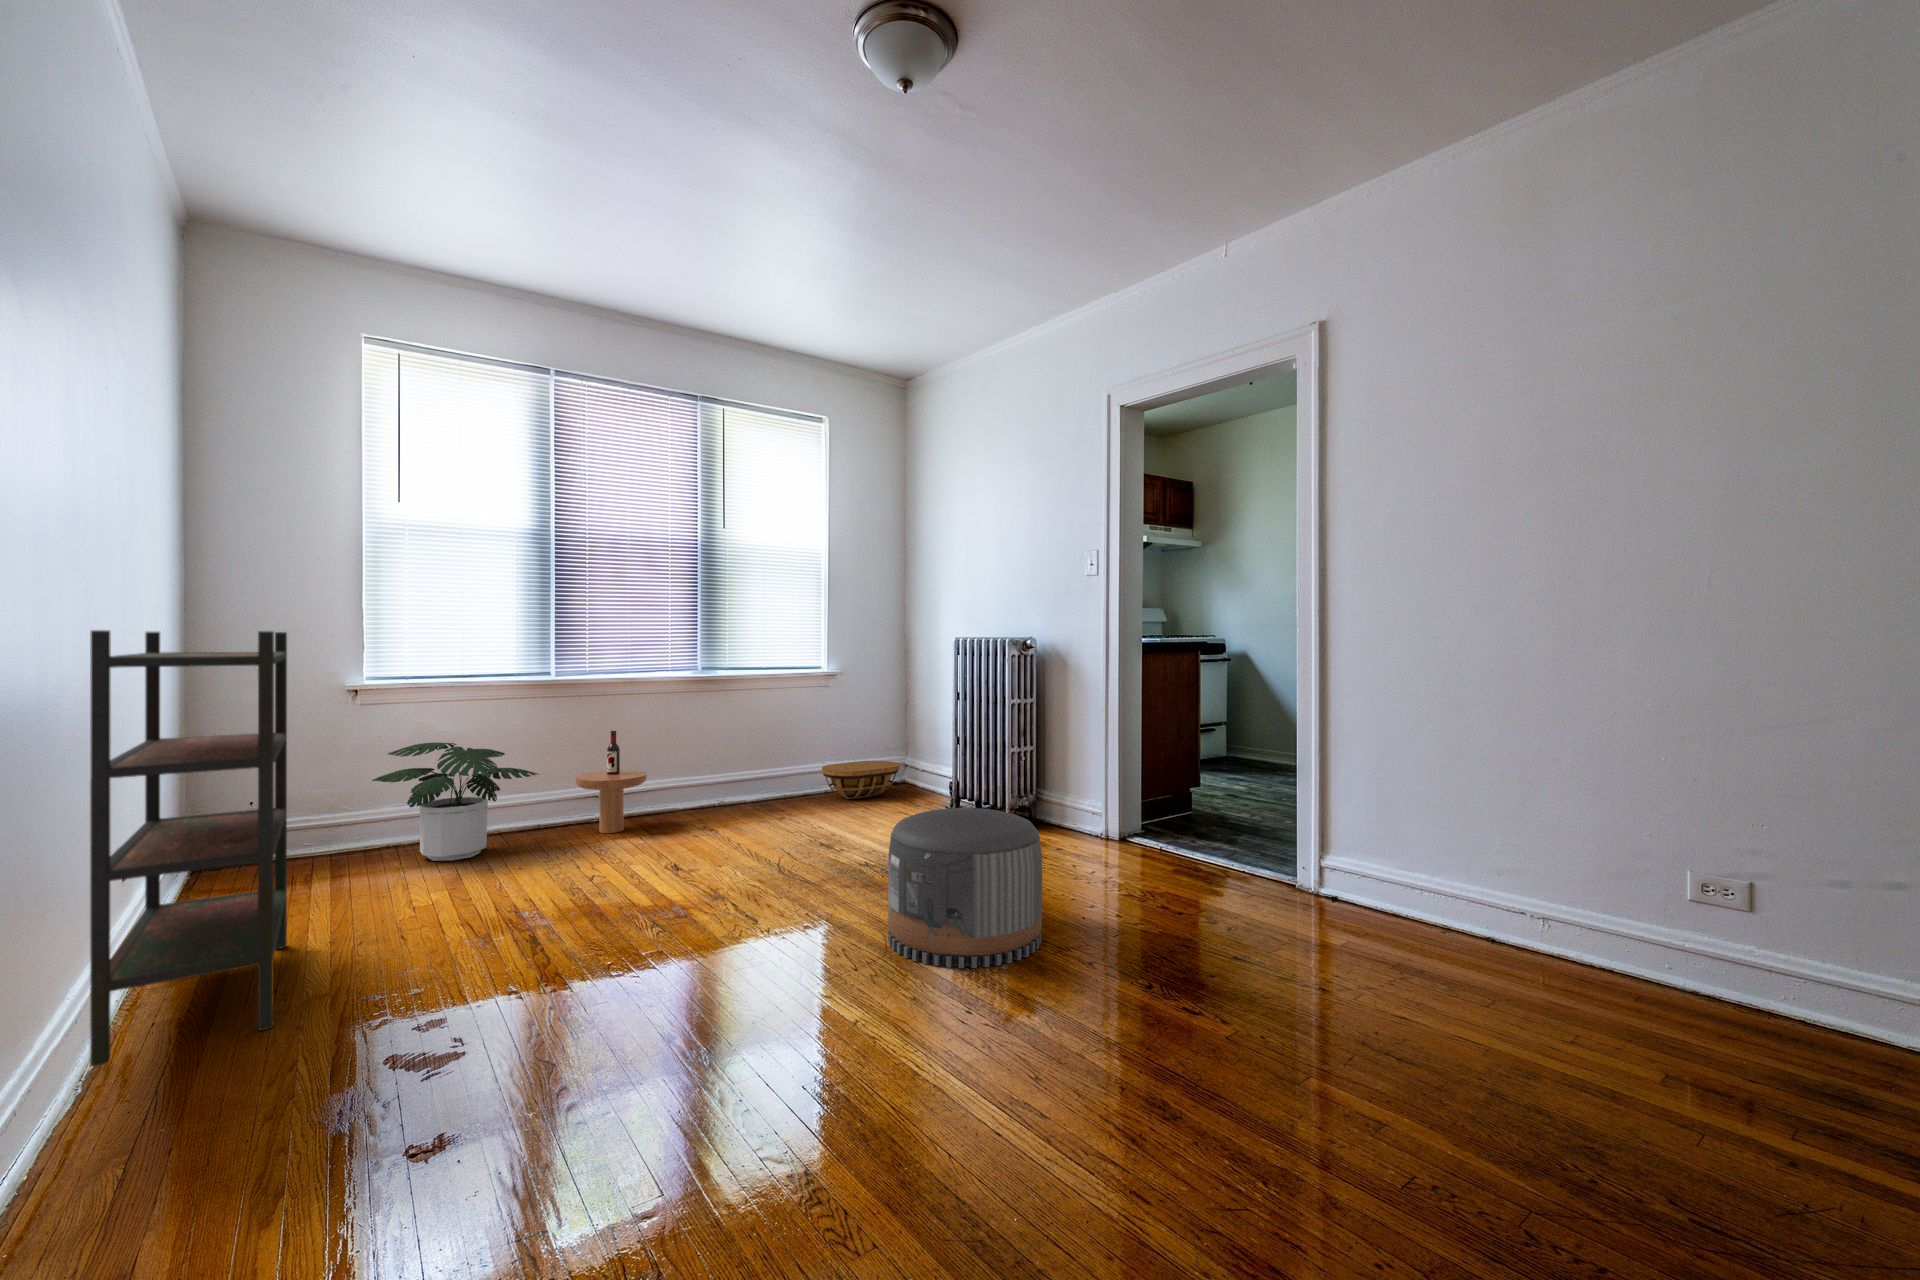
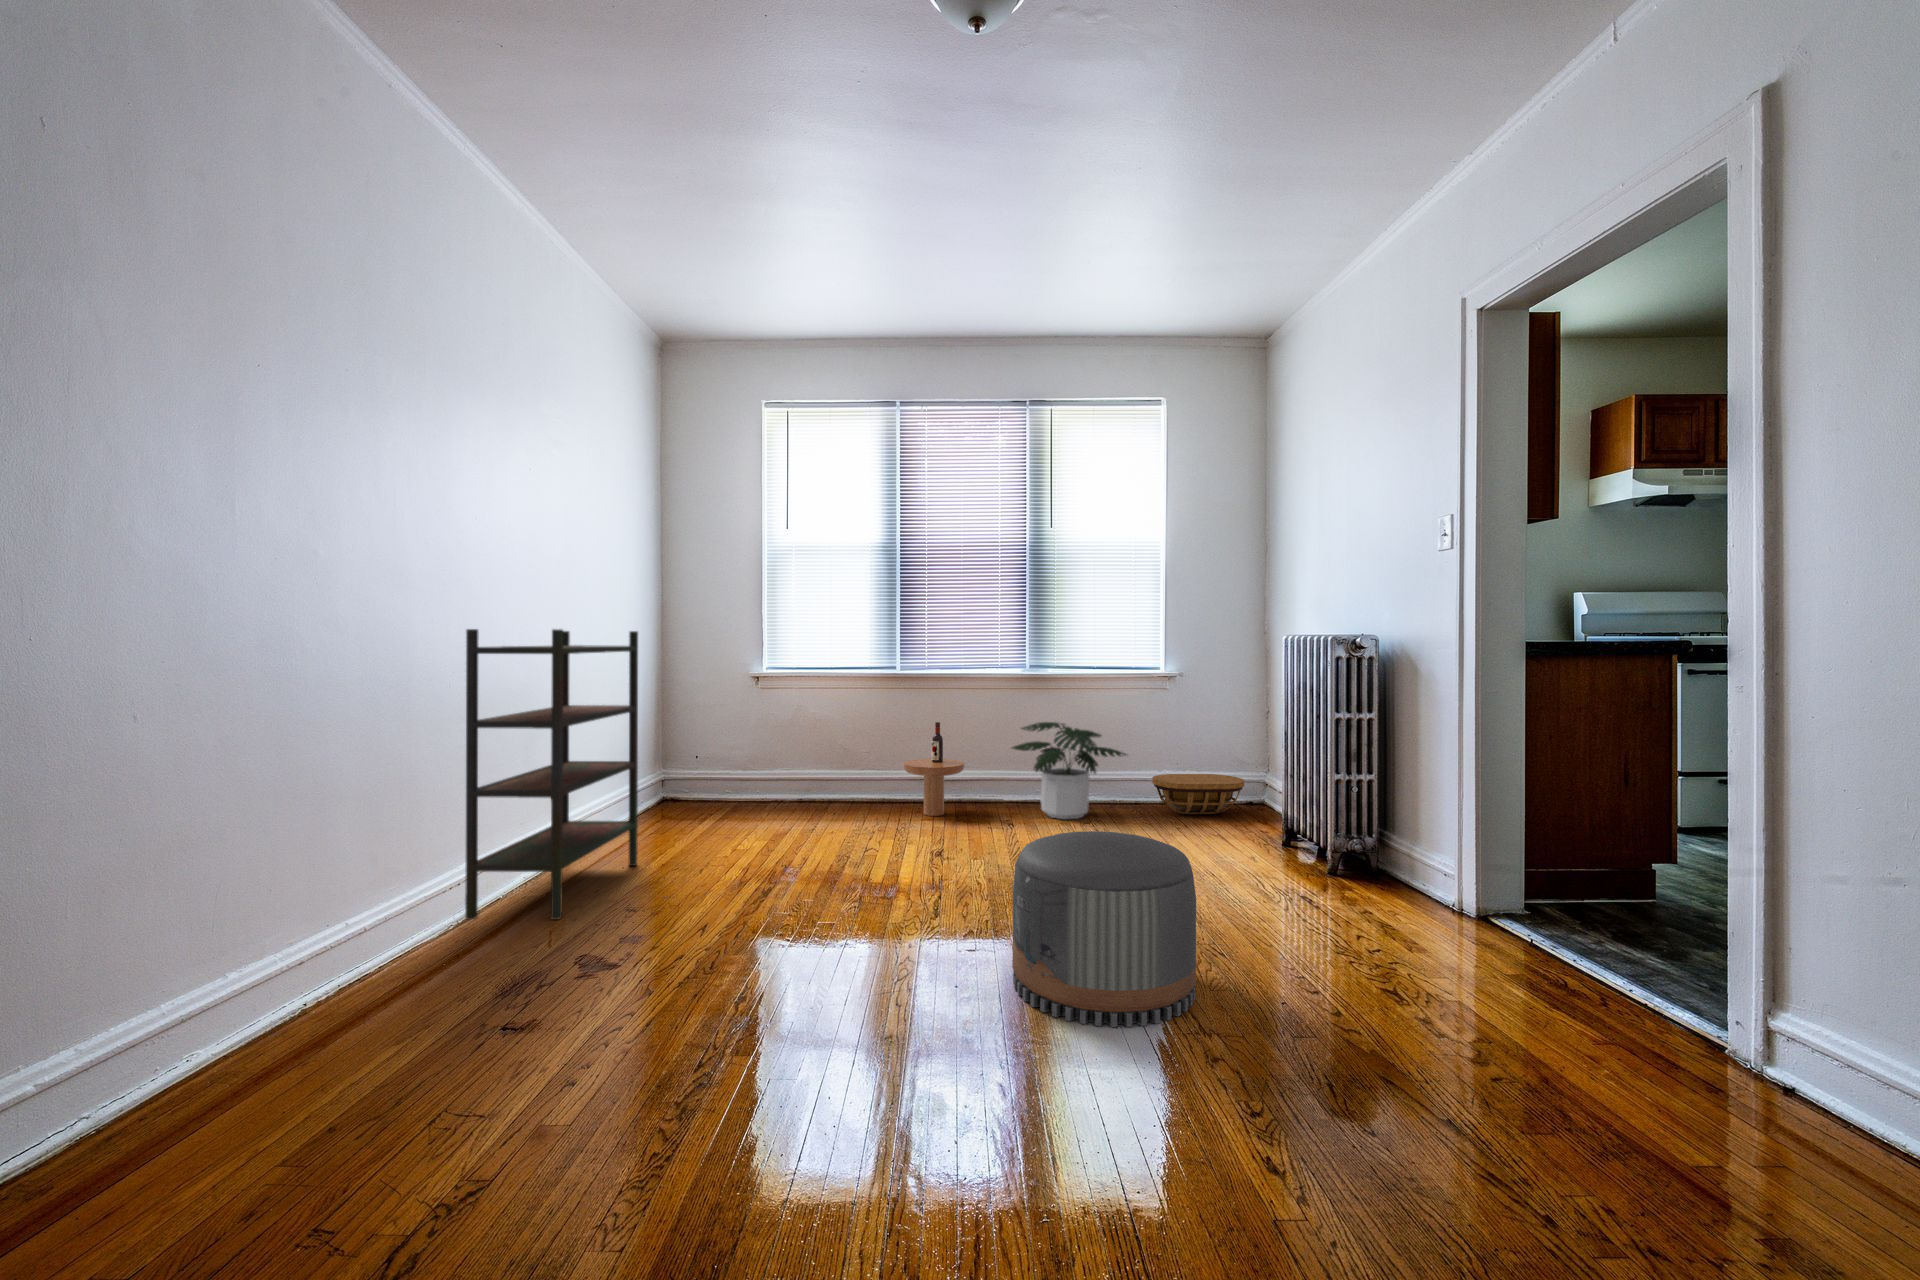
potted plant: present [372,743,538,861] -> present [1012,722,1126,819]

